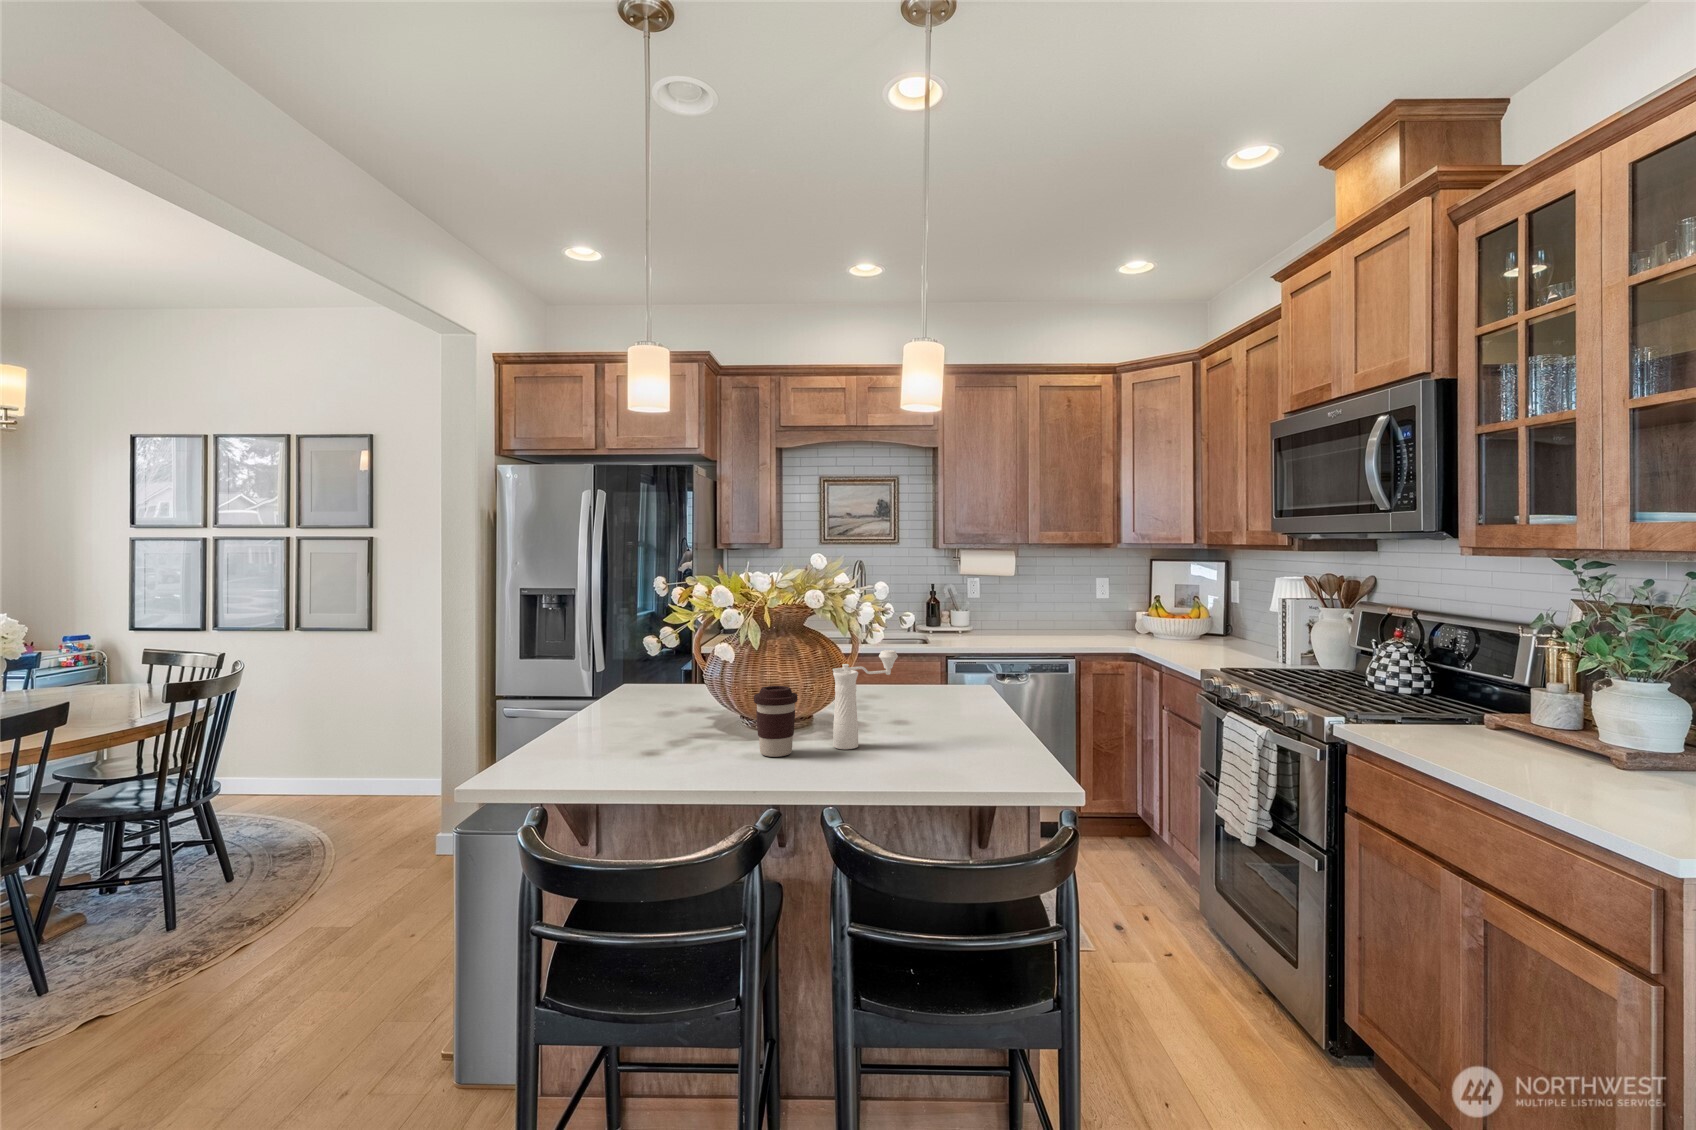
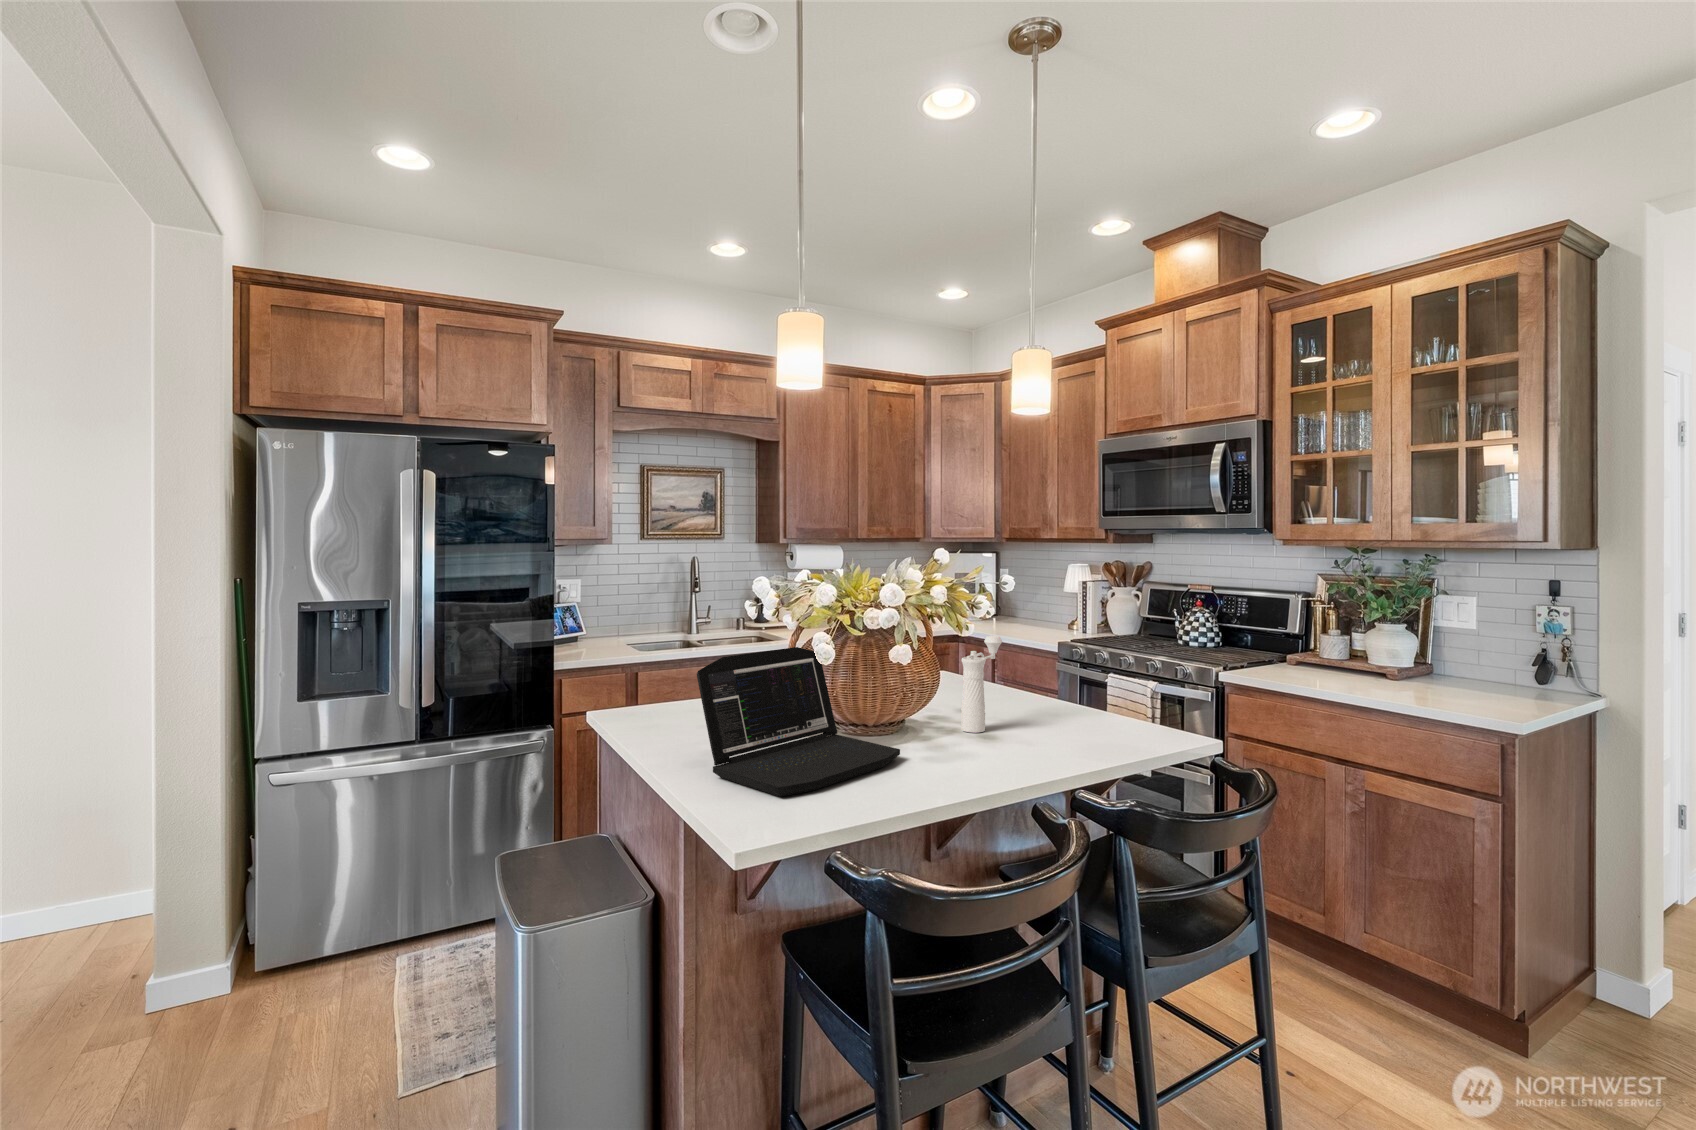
laptop: none [538,648,709,775] -> present [697,647,900,797]
coffee cup: present [754,686,797,757] -> none [914,677,957,747]

